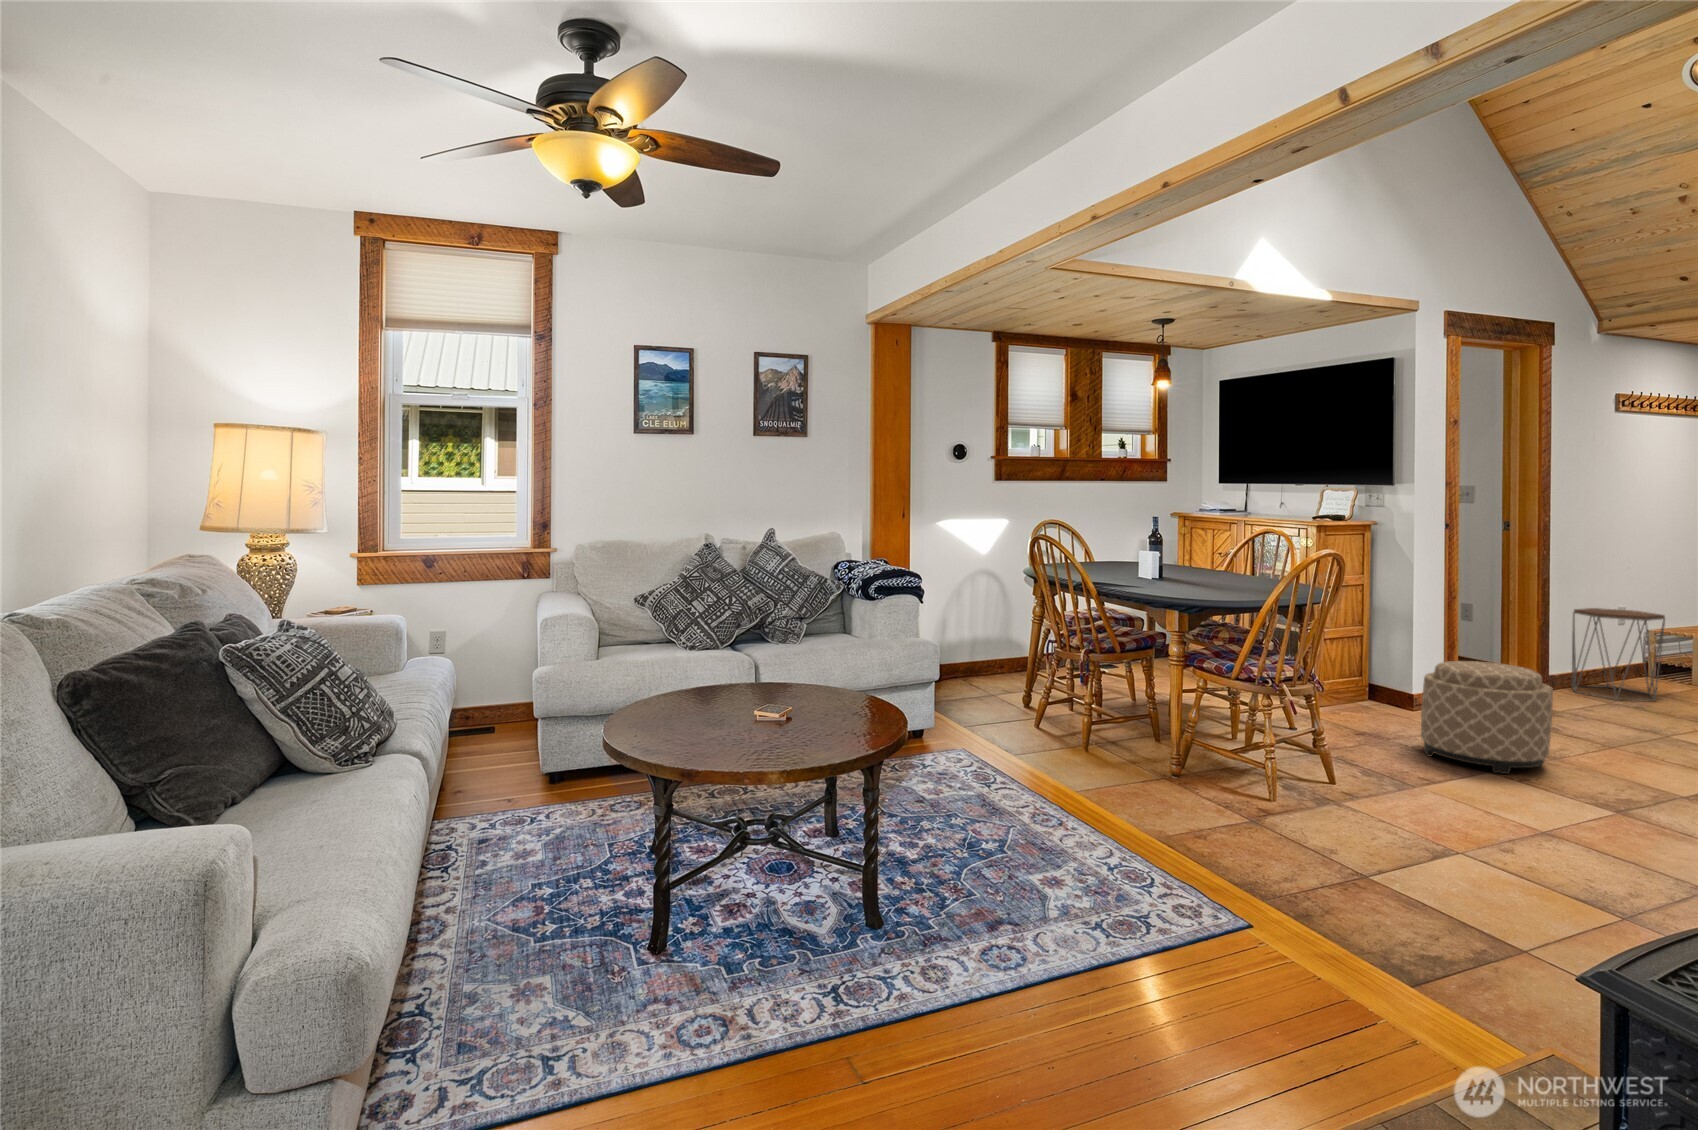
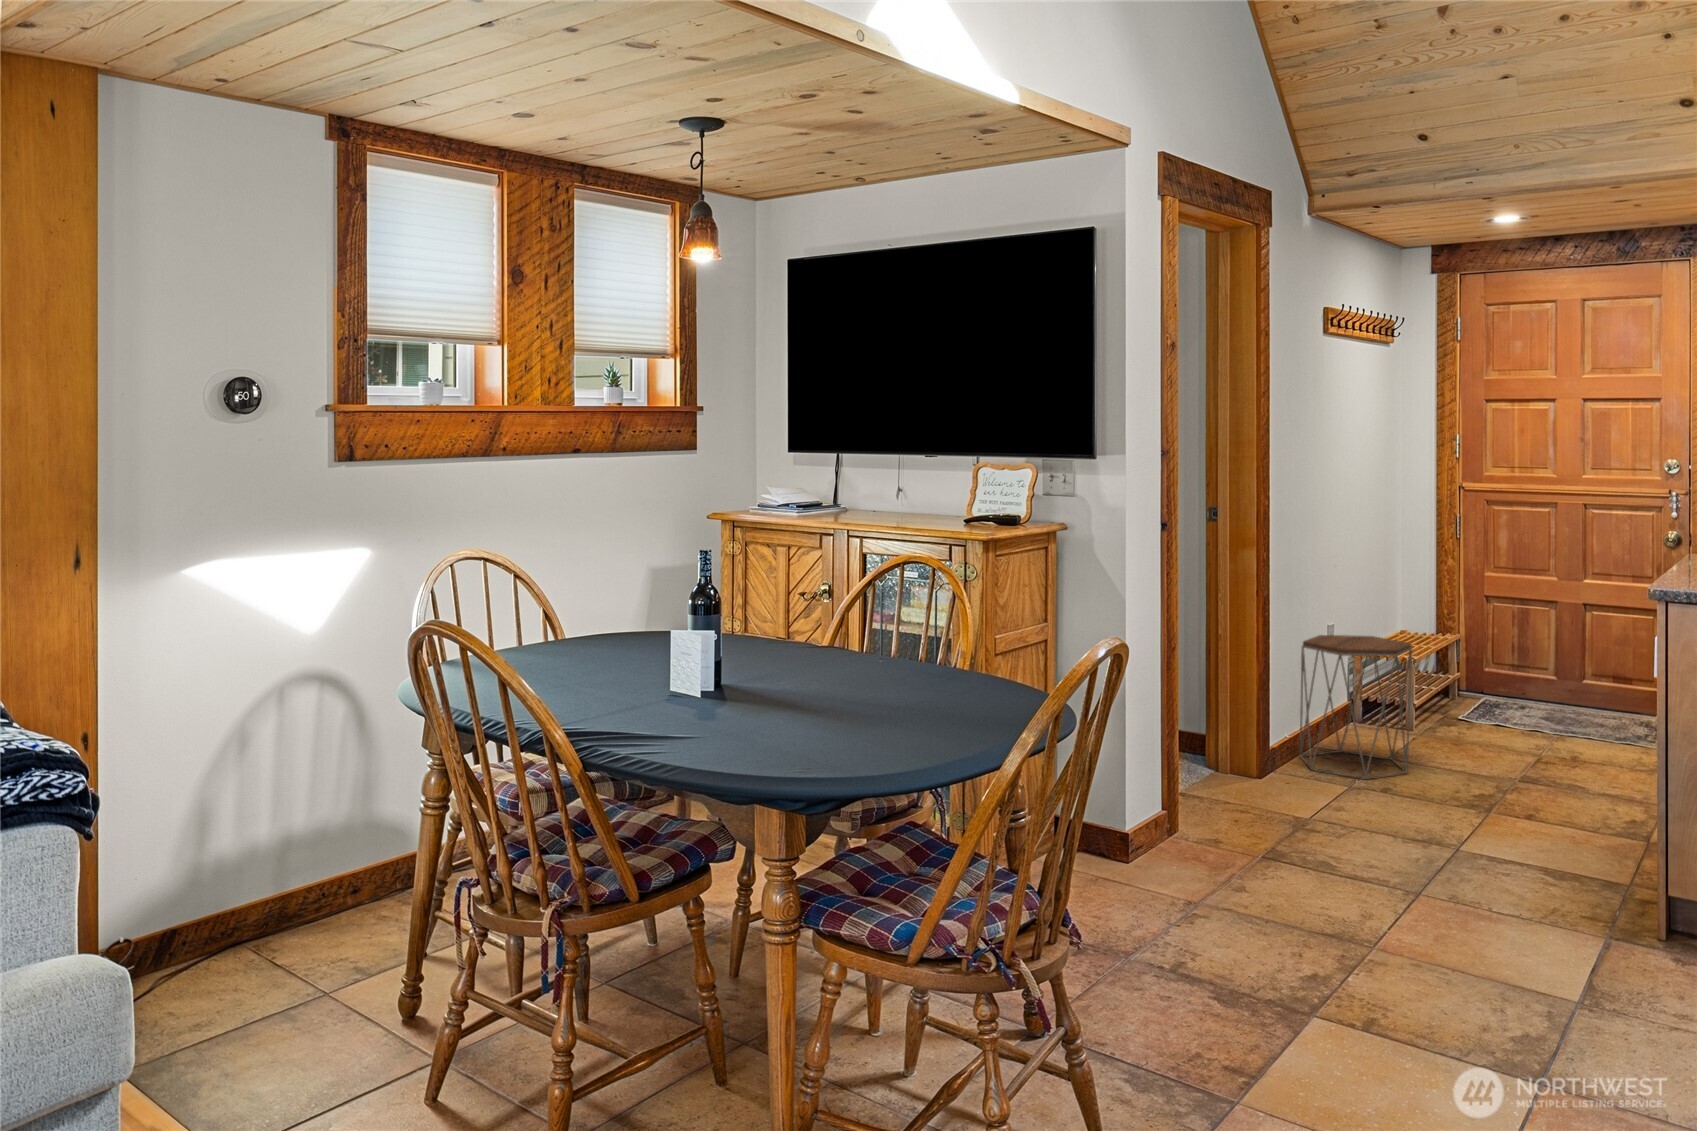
ottoman: present [1421,661,1553,774] -> none [1192,793,1395,1015]

